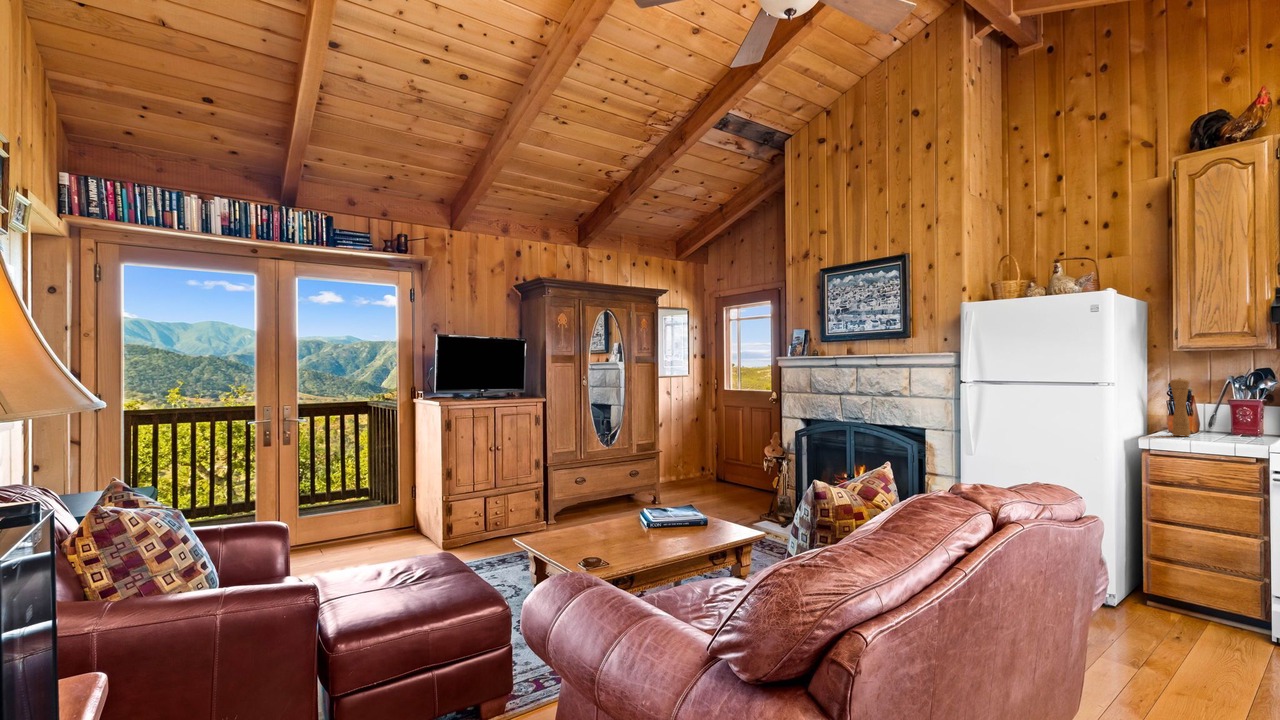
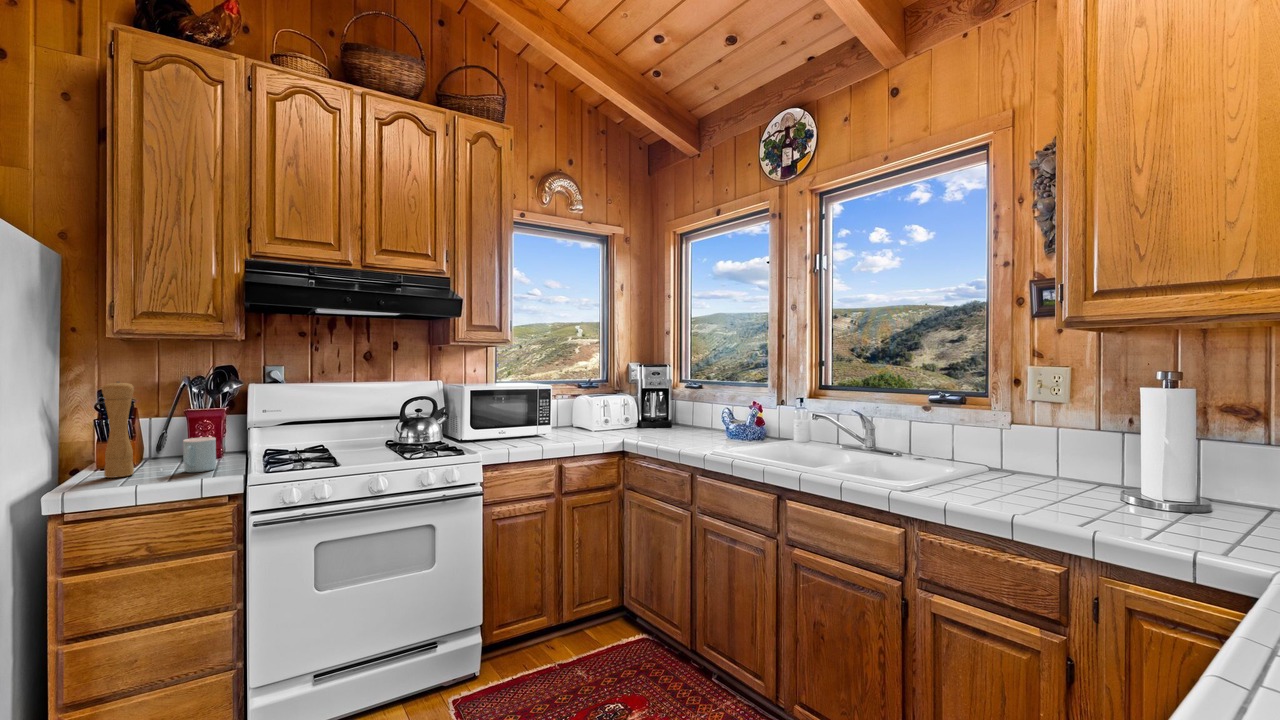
mug: none [1223,418,1249,441] -> present [183,437,216,472]

